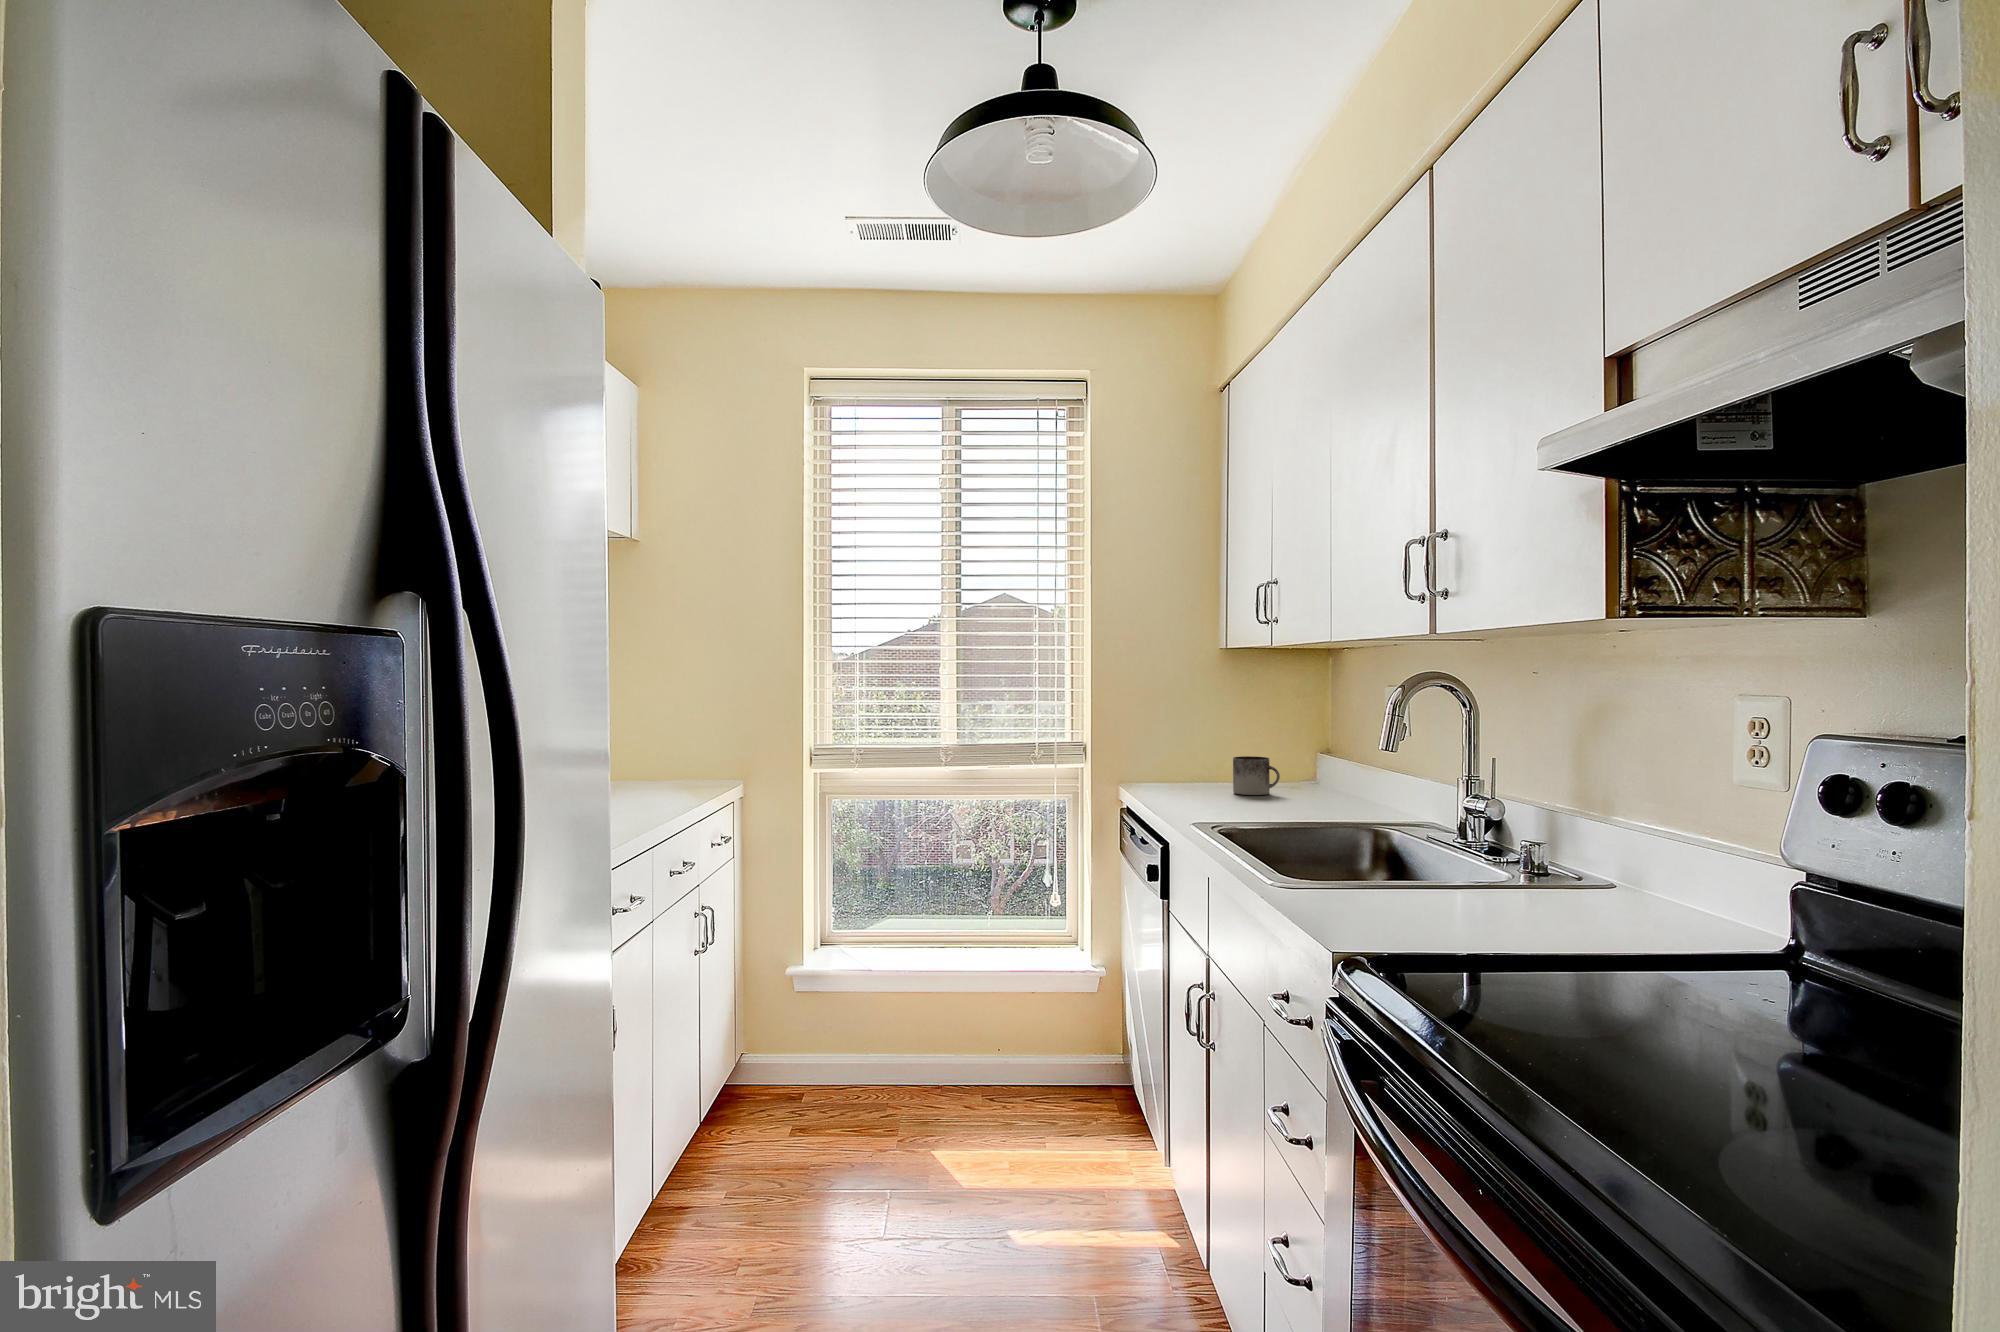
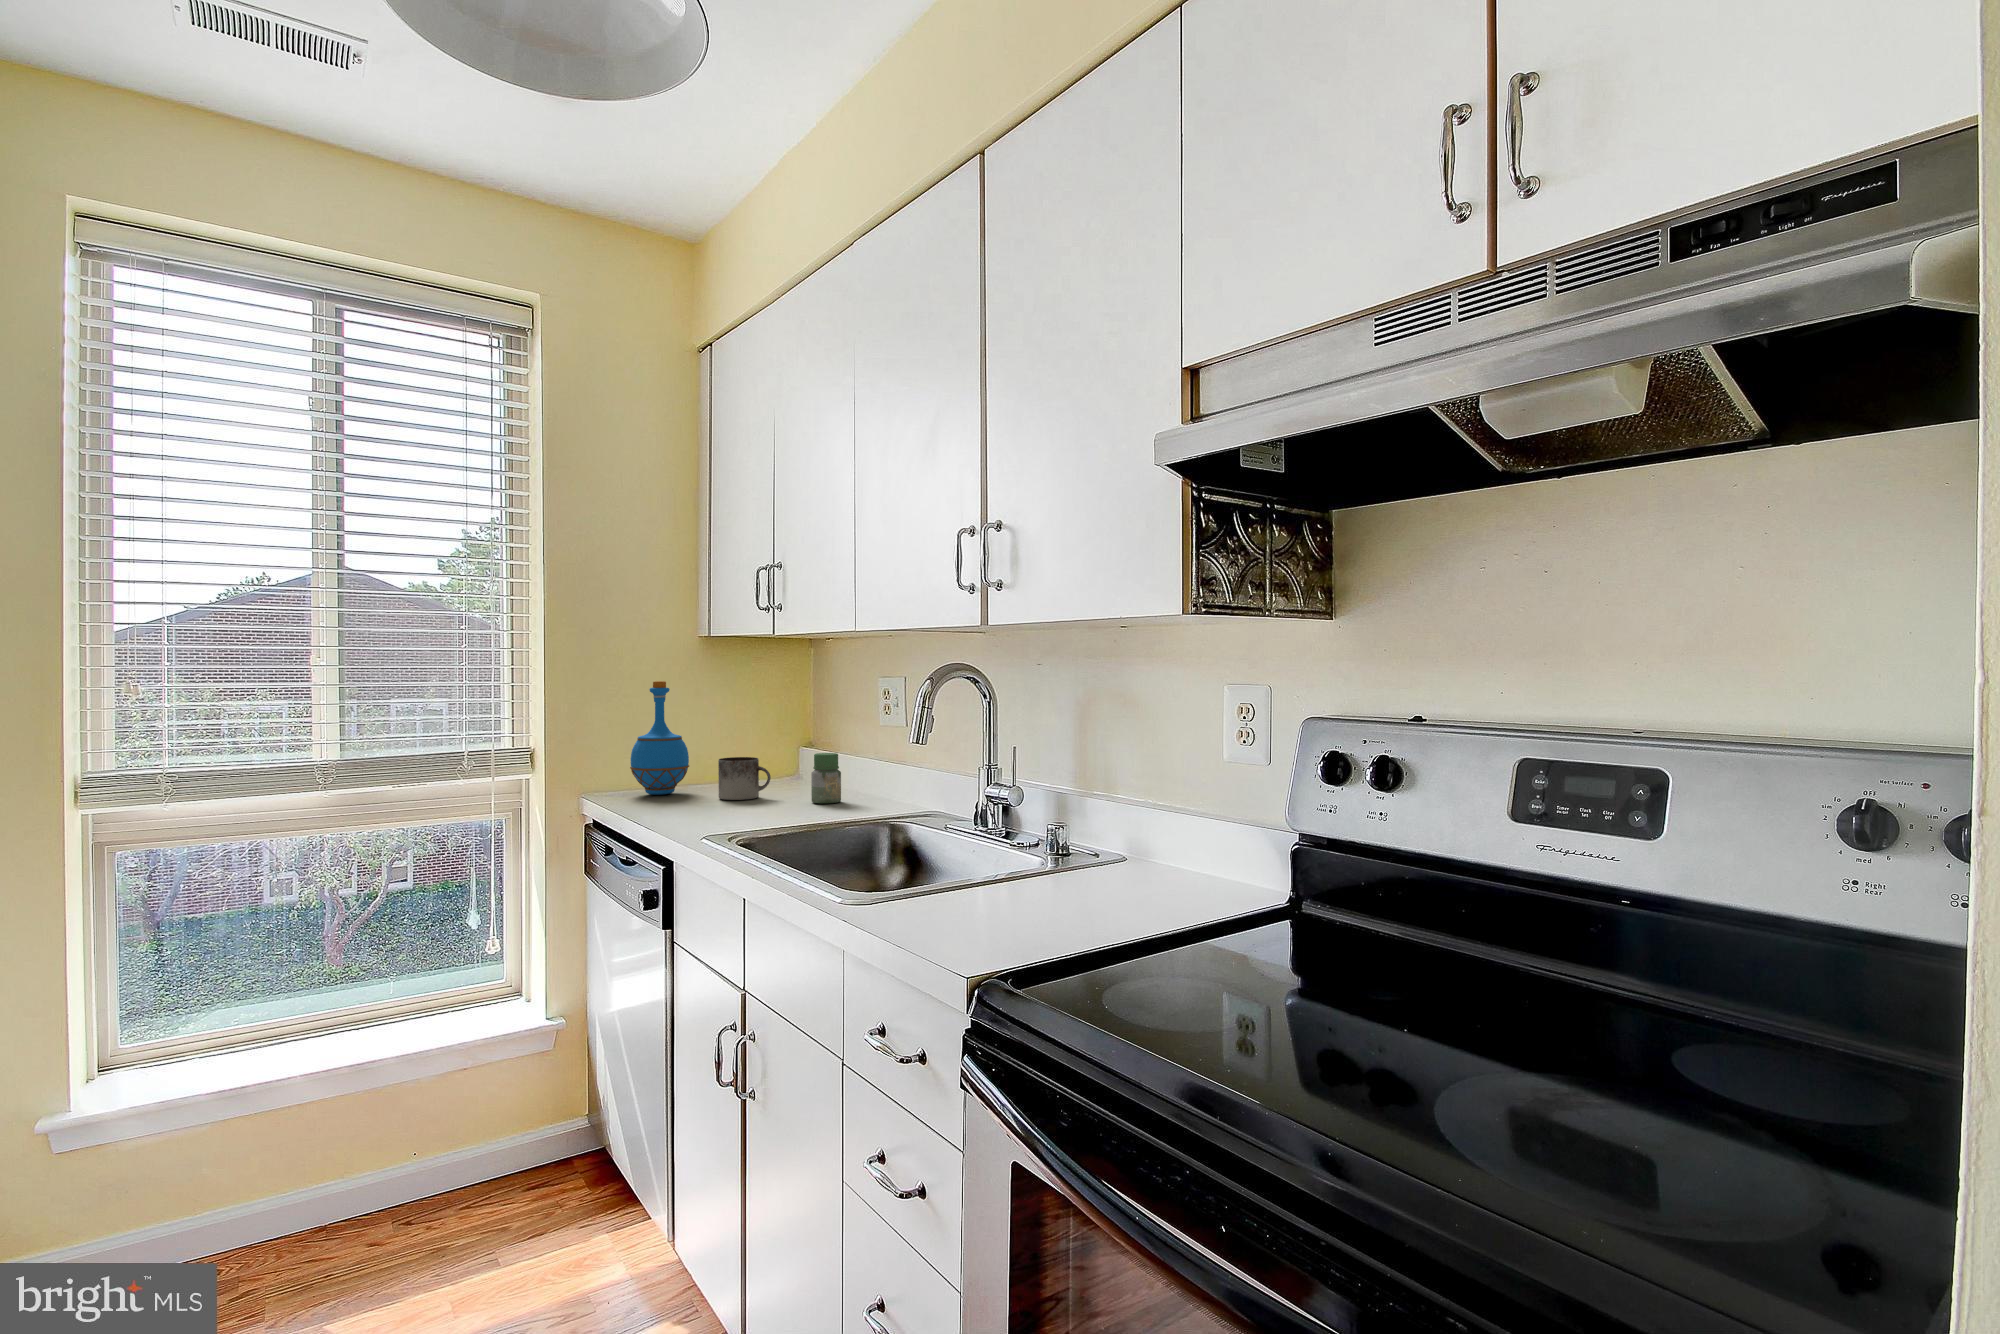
bottle: none [1161,687,1212,786] -> present [630,681,689,795]
jar: none [1315,756,1344,804] -> present [811,753,841,803]

